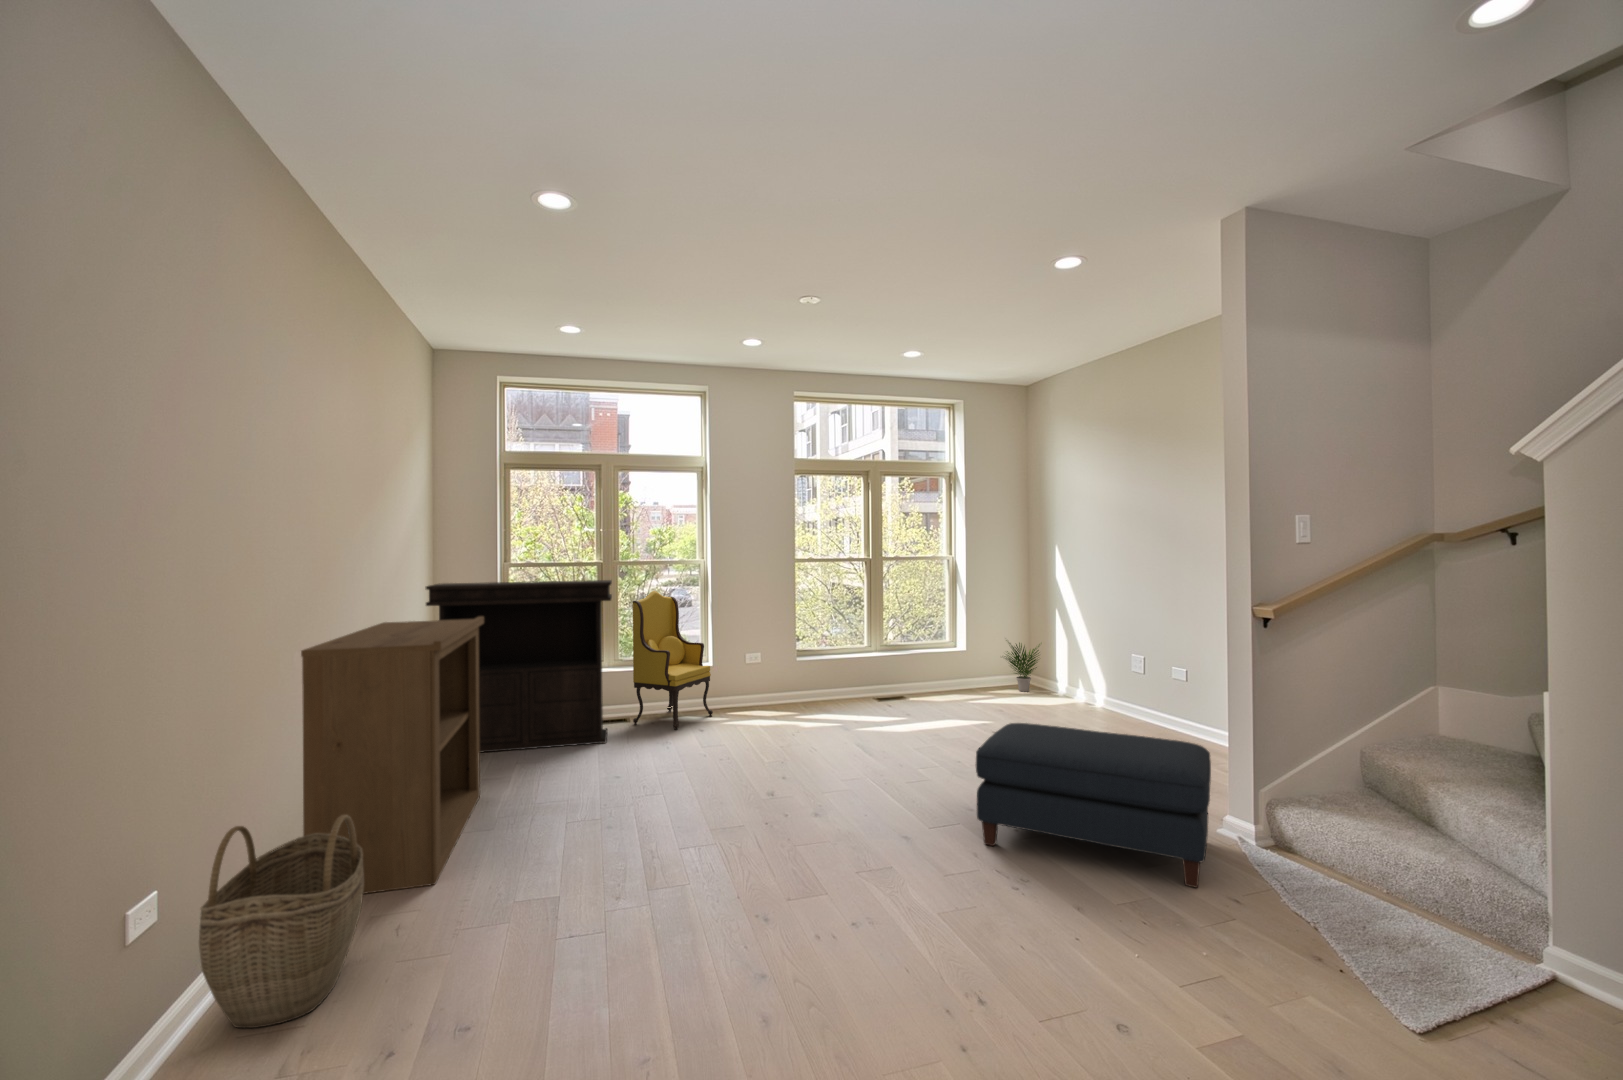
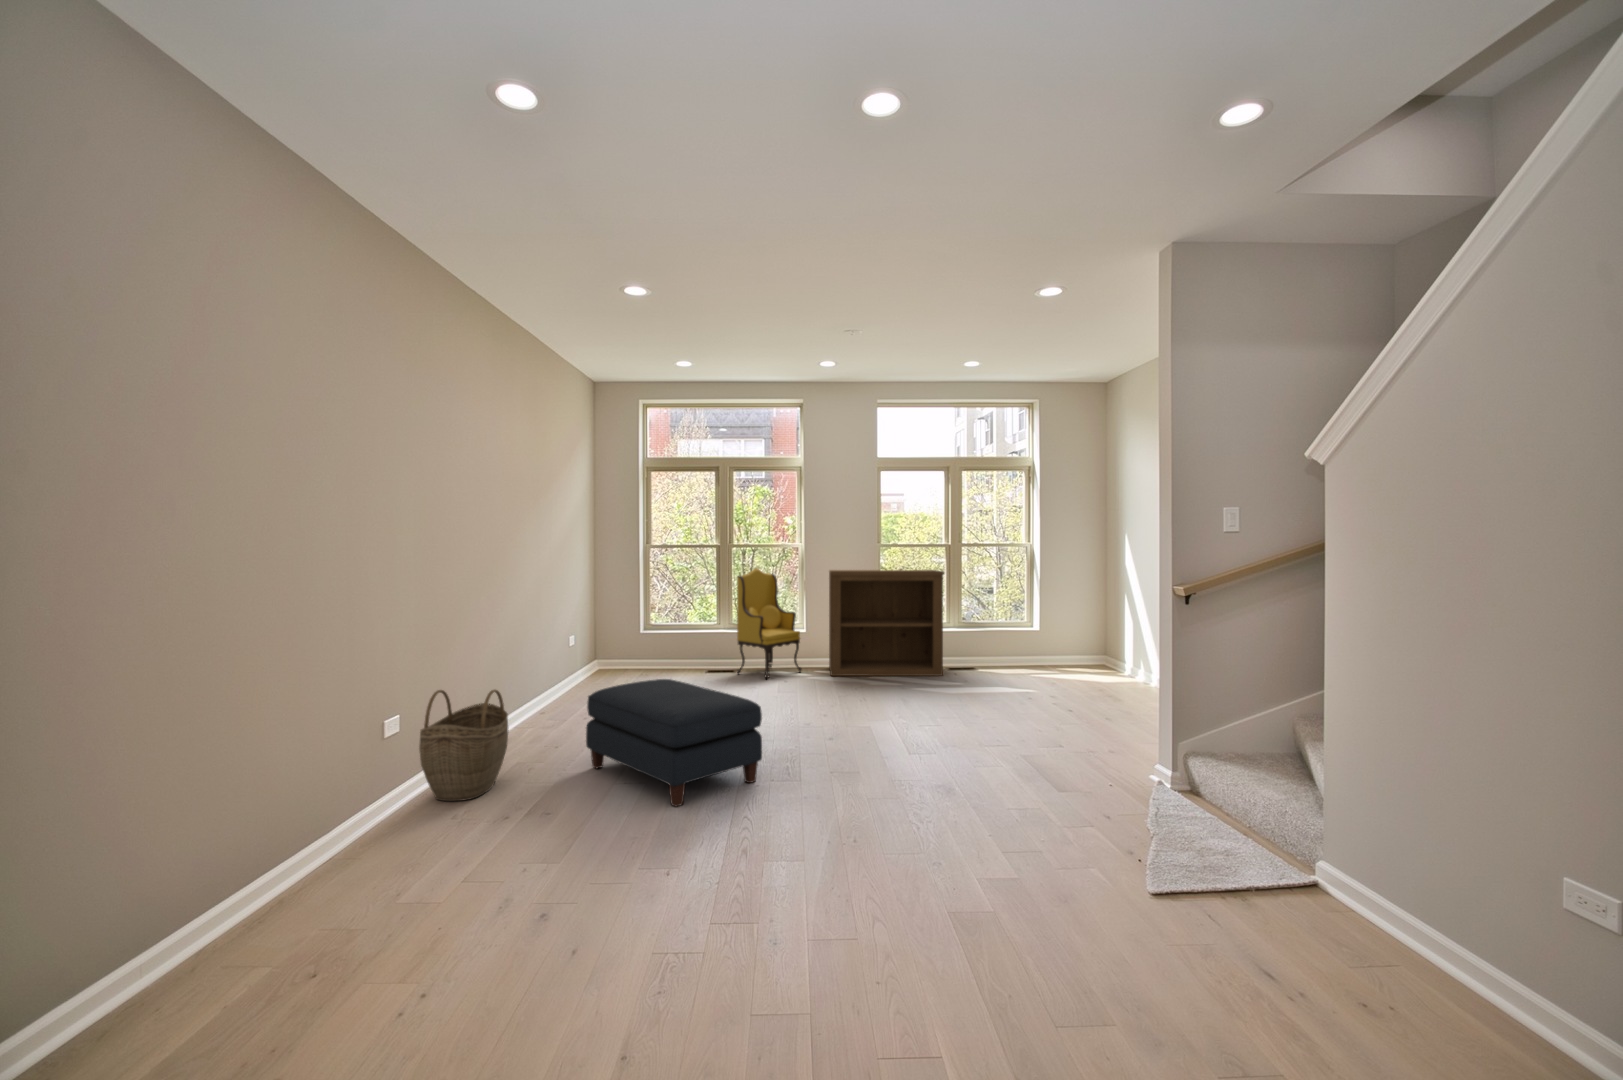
console table: present [426,580,612,753] -> none [583,558,719,685]
bookshelf: present [301,616,484,894] -> present [829,570,944,676]
potted plant: present [1005,642,1040,692] -> none [1067,619,1114,671]
ottoman: present [976,723,1211,888] -> present [586,679,762,807]

